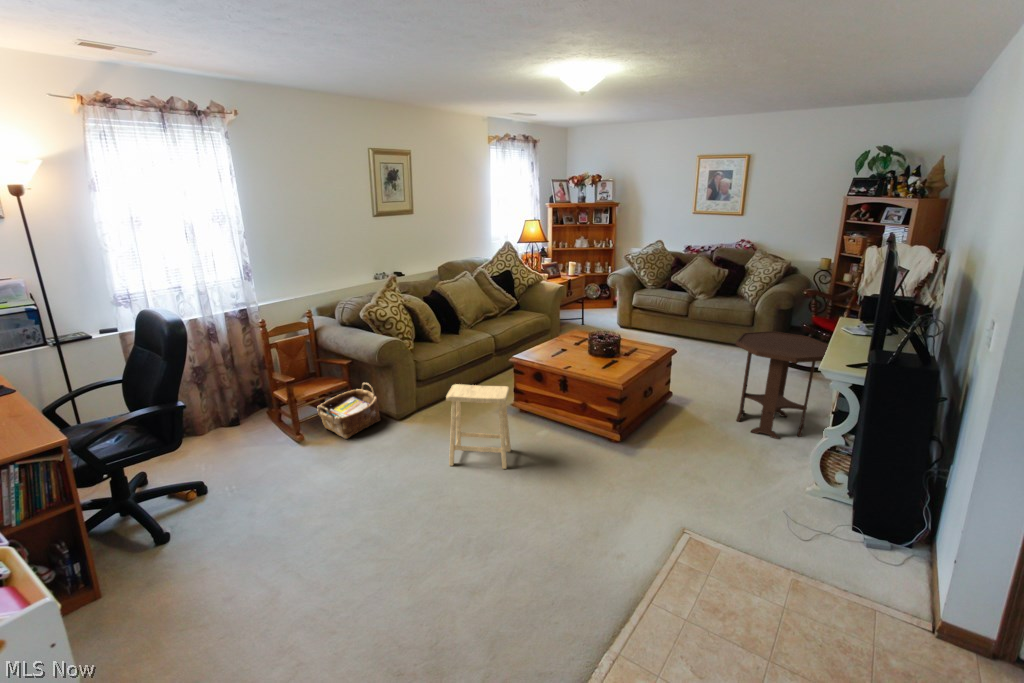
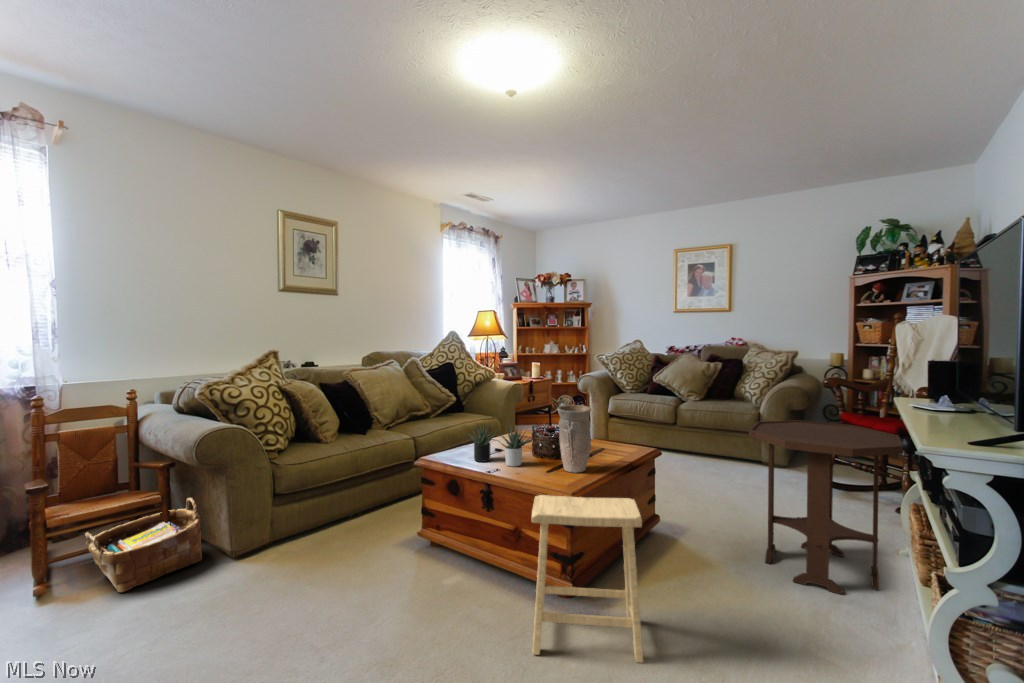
vase: none [611,325,634,369] -> present [557,405,591,473]
succulent plant: none [545,334,591,364] -> present [470,426,529,467]
footstool: present [446,384,511,469] -> present [532,495,643,663]

